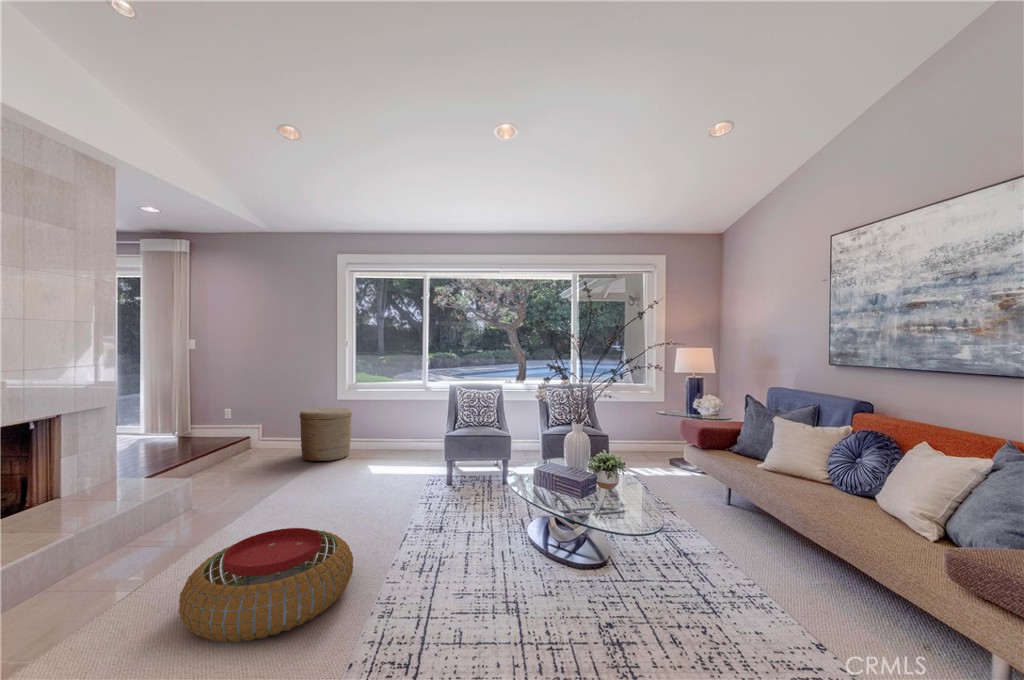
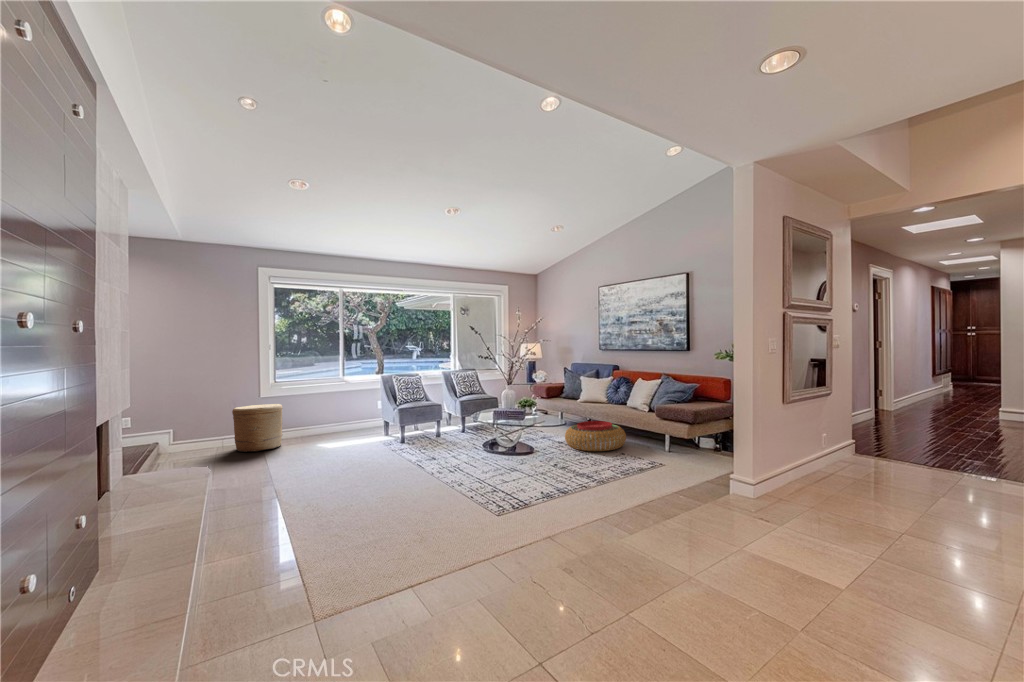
pouf: present [179,528,353,642] -> present [565,421,626,451]

